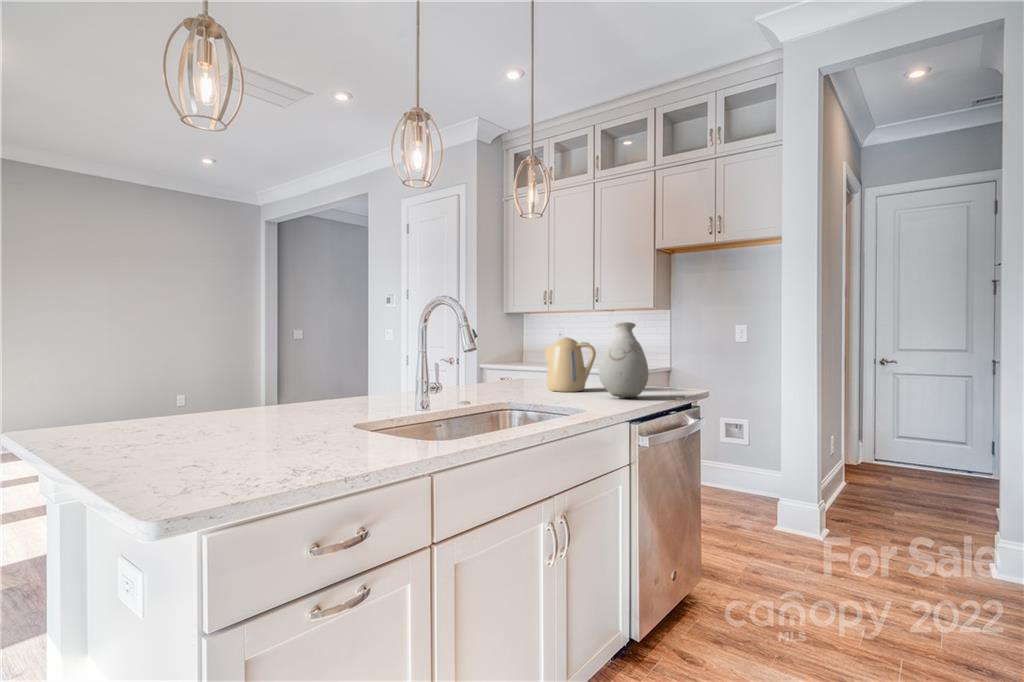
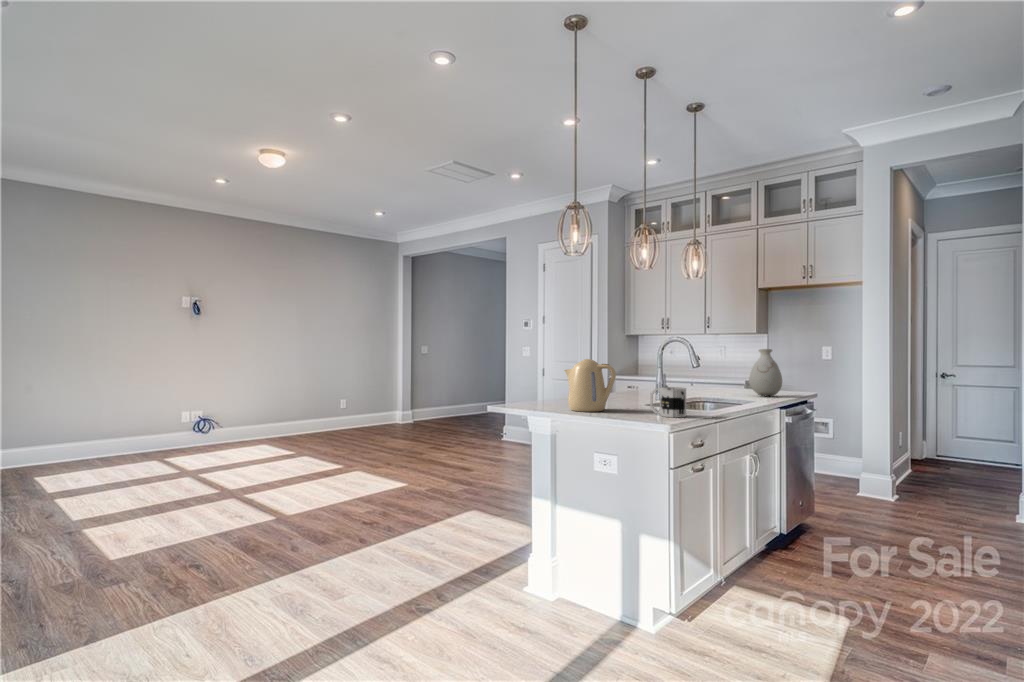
kettle: present [543,337,596,392] -> present [565,359,616,412]
mug: none [252,397,322,478] -> present [650,387,686,417]

